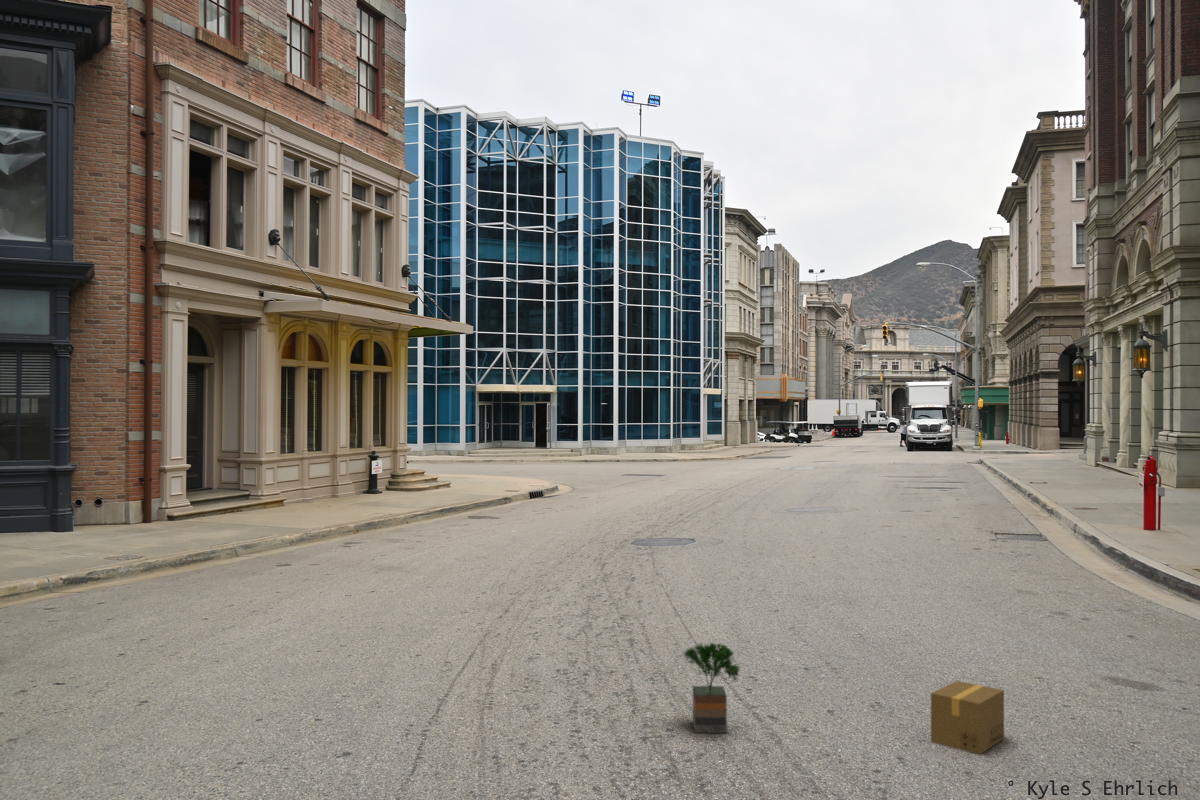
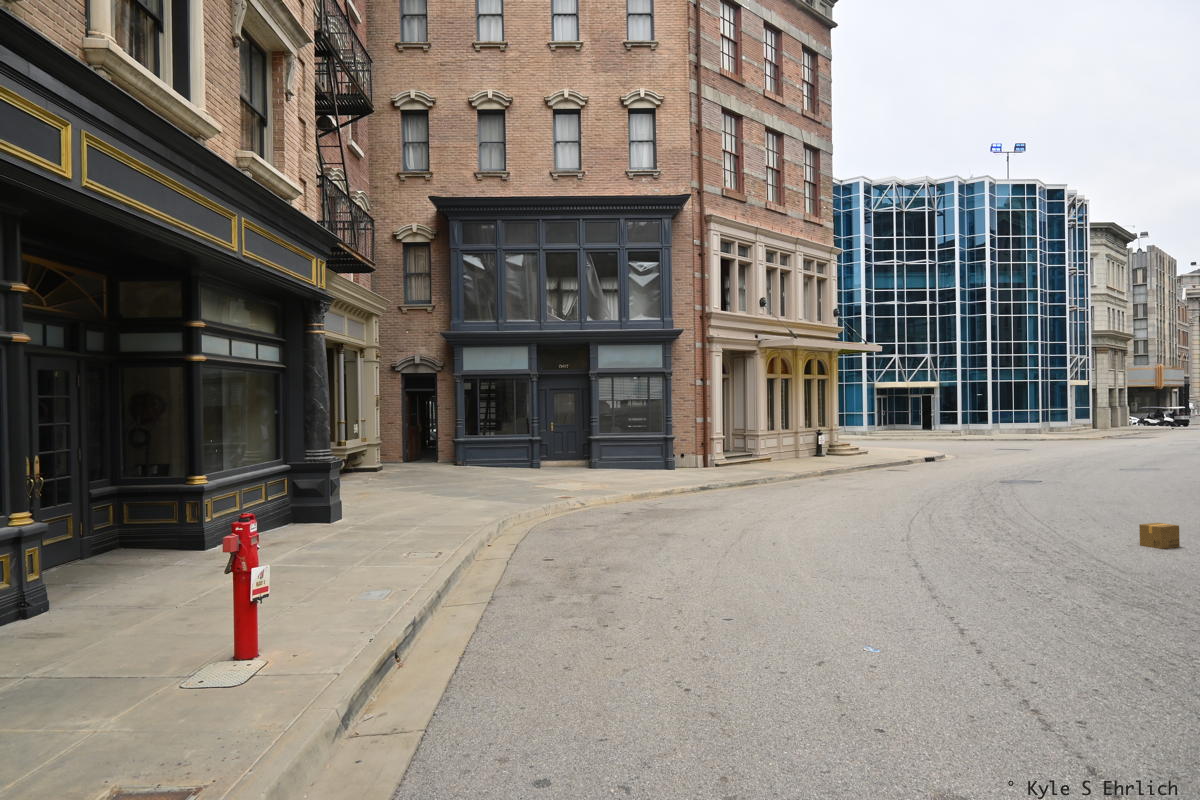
potted tree: present [683,643,740,733] -> none [1019,501,1047,538]

